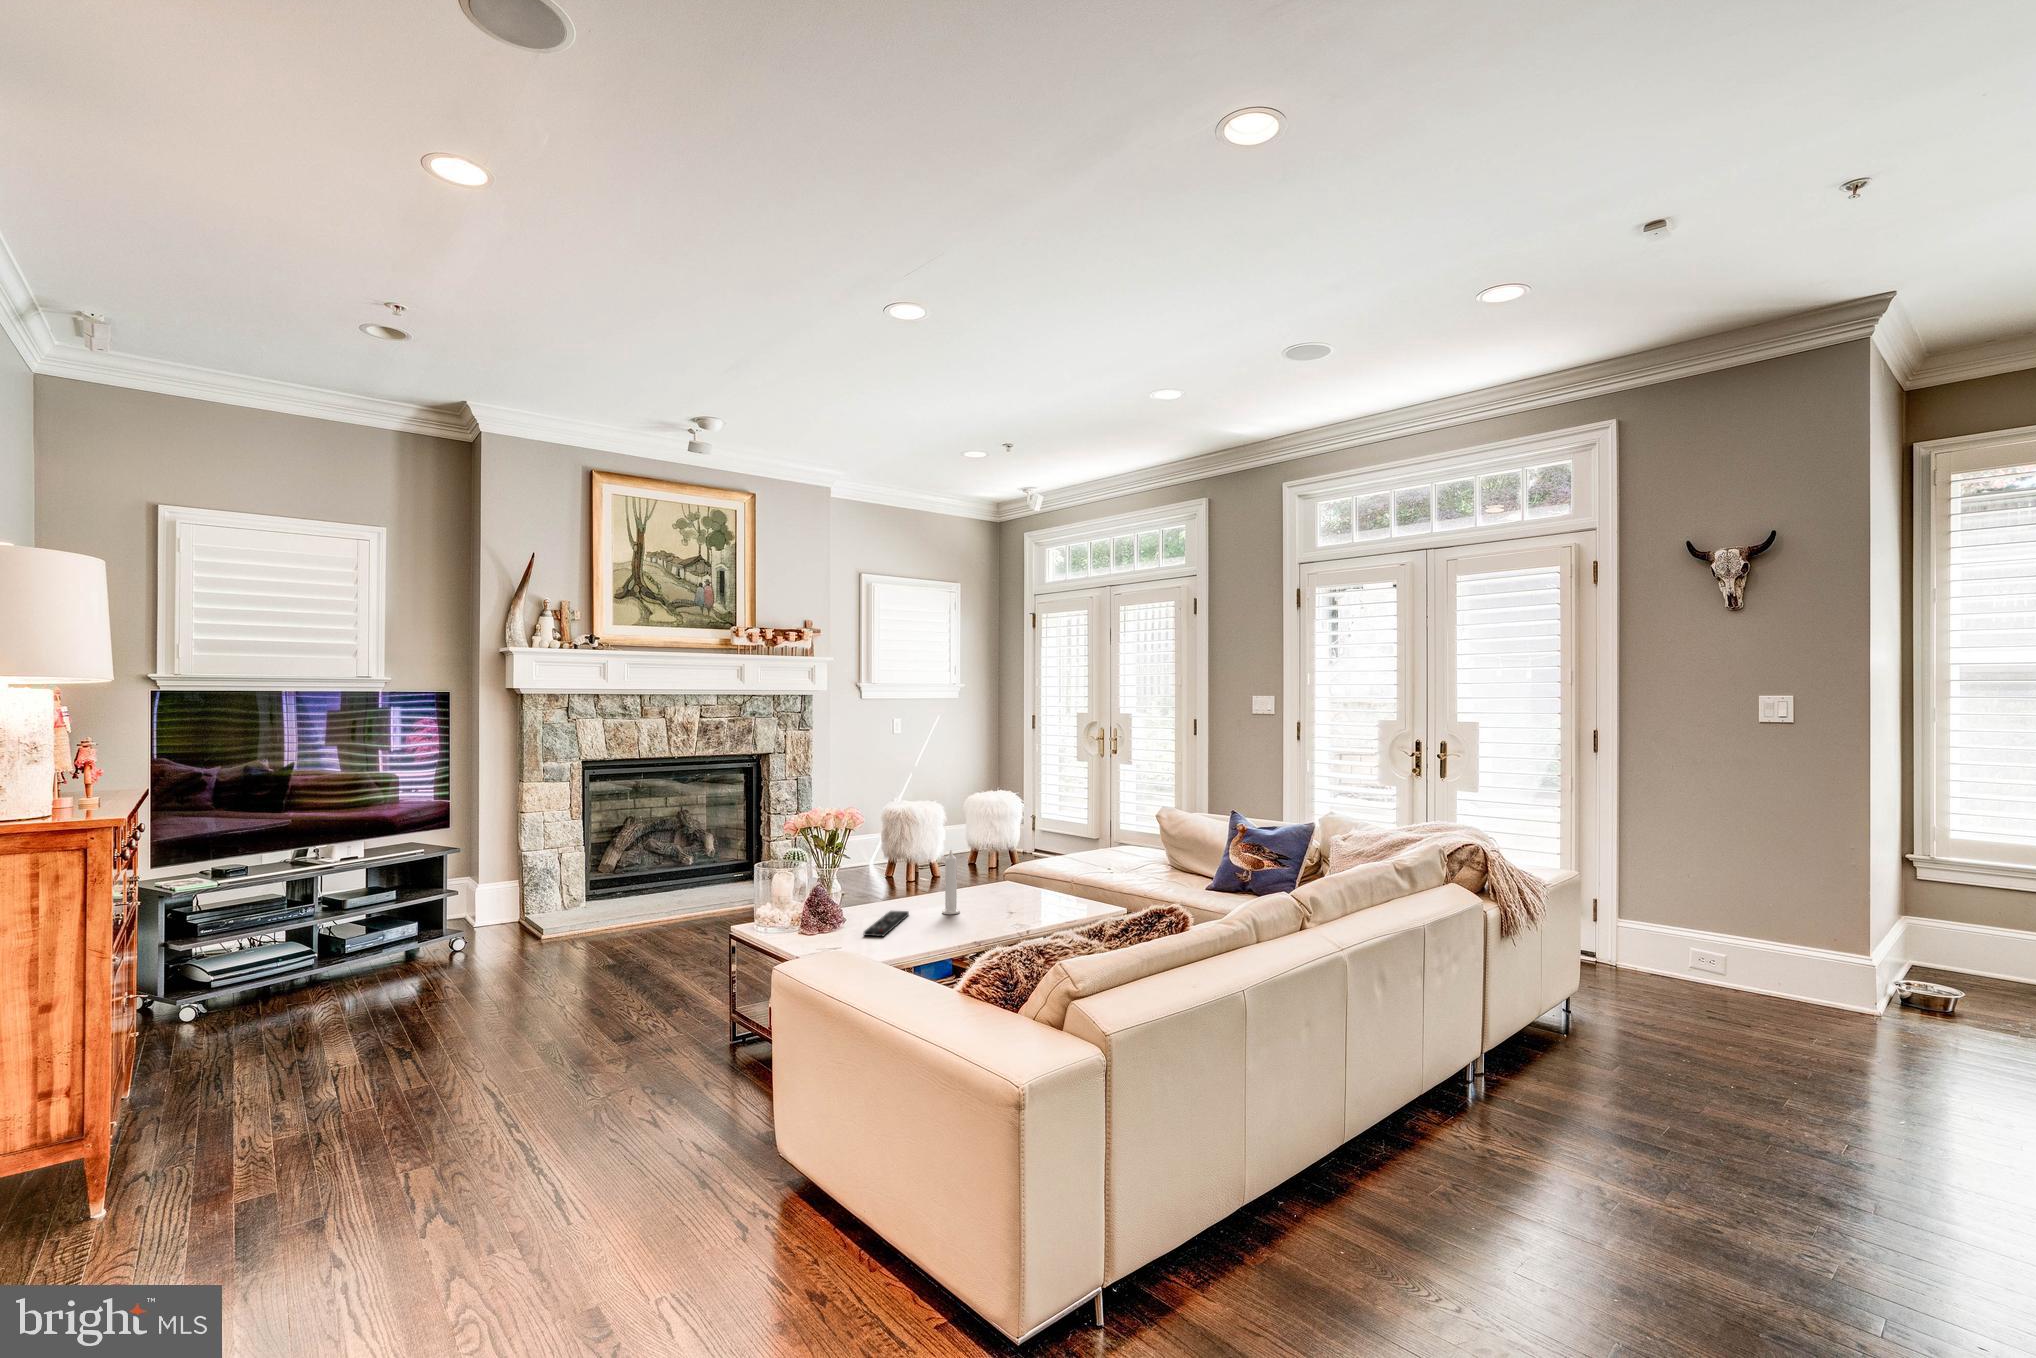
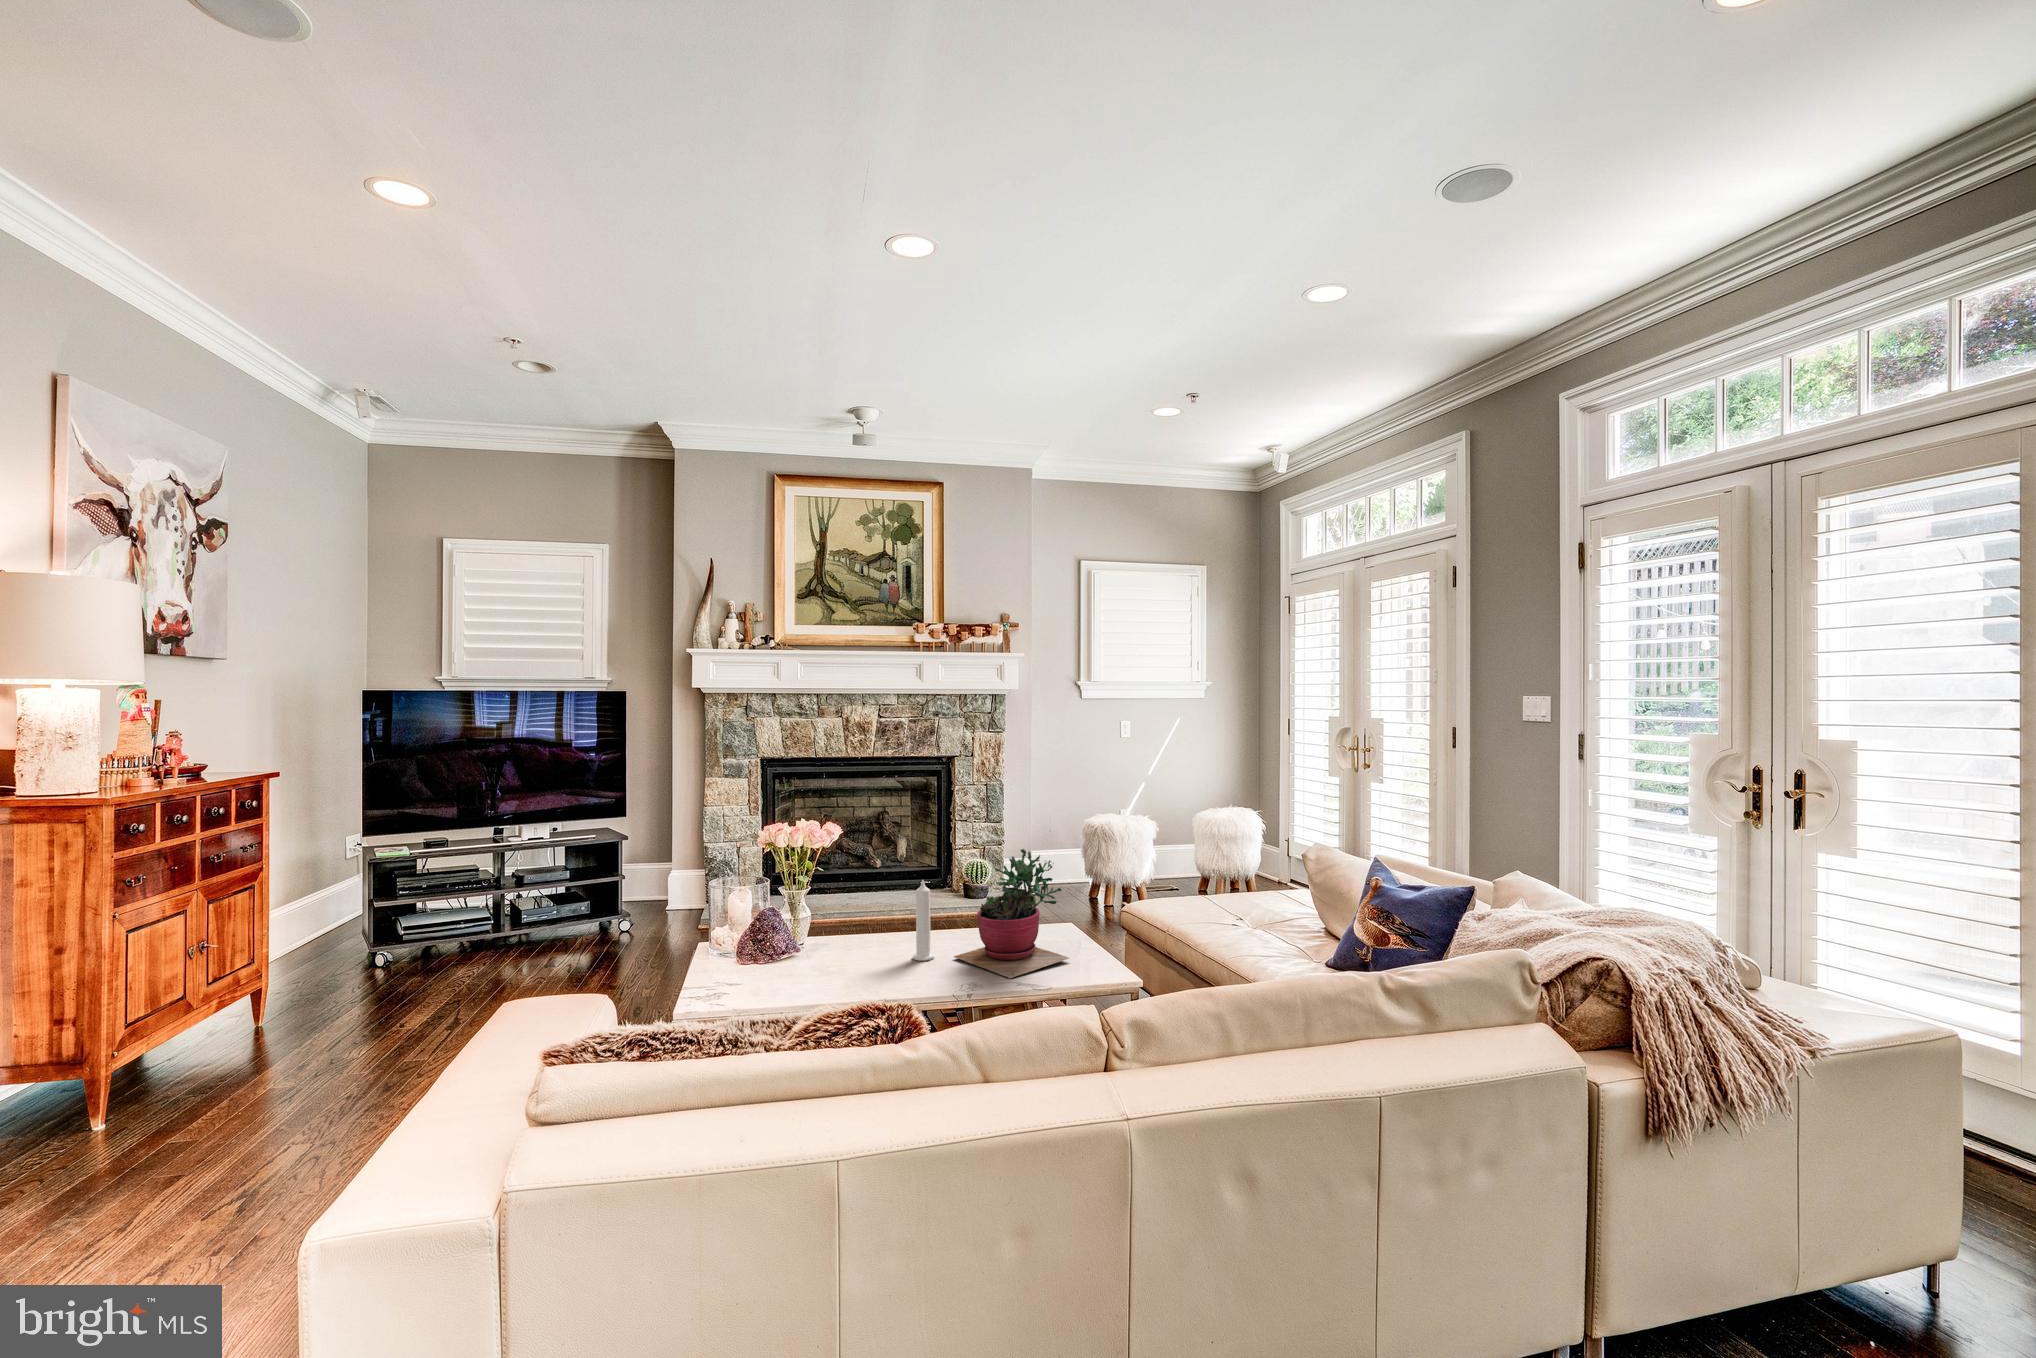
succulent plant: none [975,819,1062,916] -> present [954,849,1069,978]
remote control: present [864,911,909,936] -> none [782,946,876,979]

